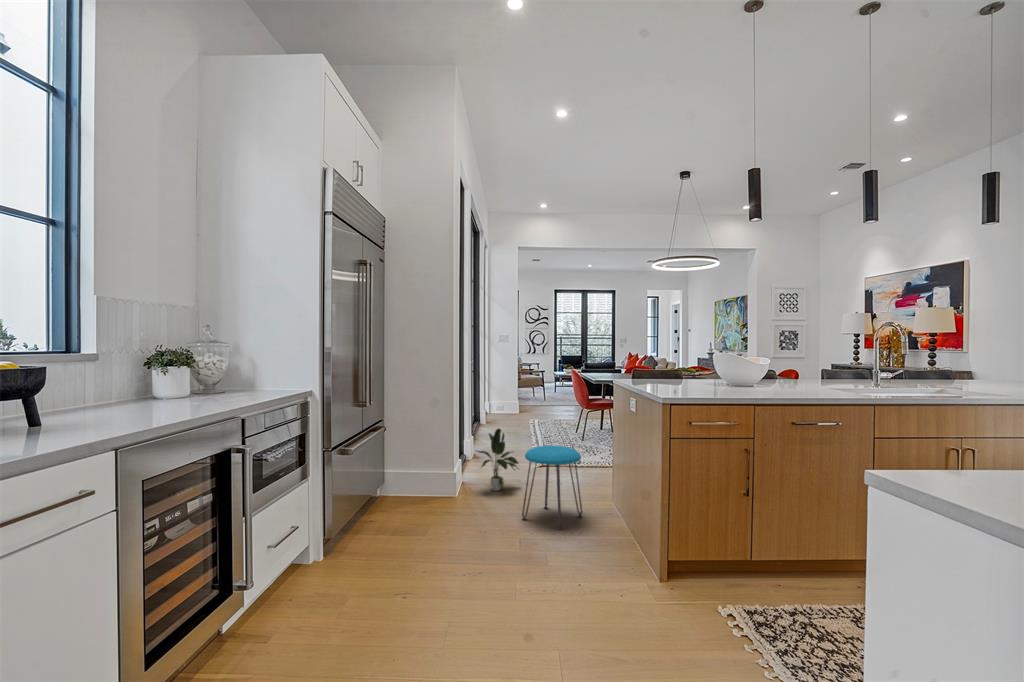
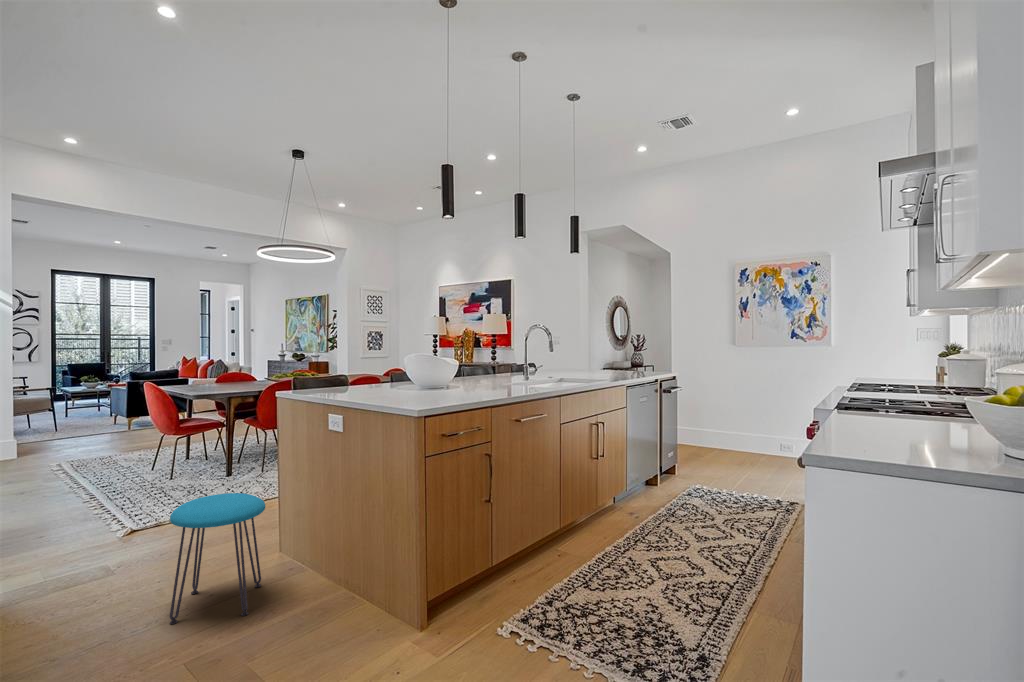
potted plant: present [478,429,518,491] -> none [31,488,120,597]

